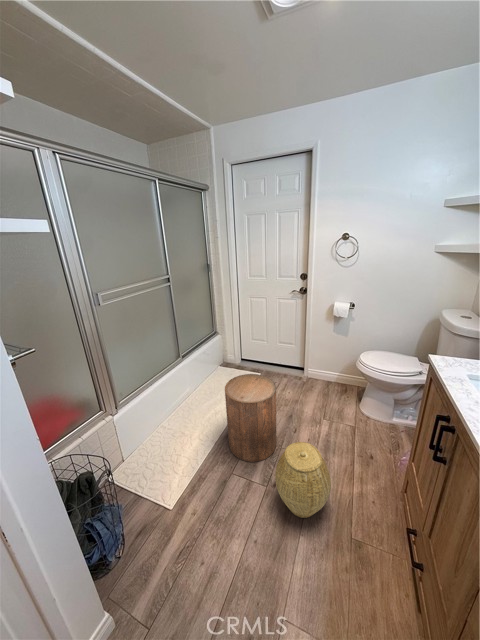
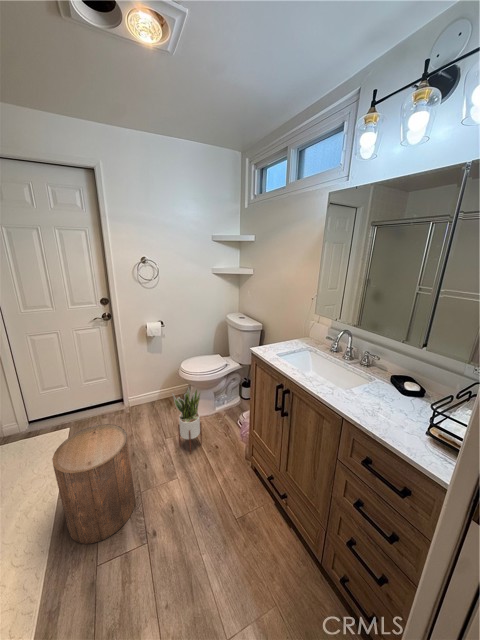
potted plant: none [330,375,366,446] -> present [172,388,202,454]
woven basket: present [275,442,331,518] -> none [157,464,213,543]

